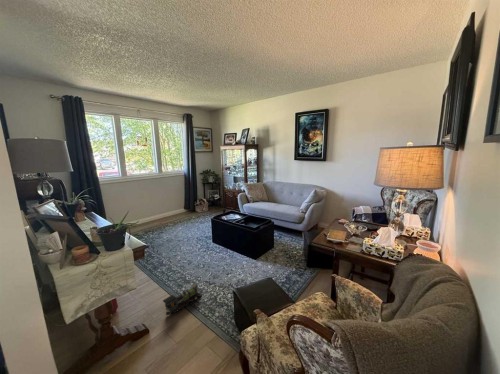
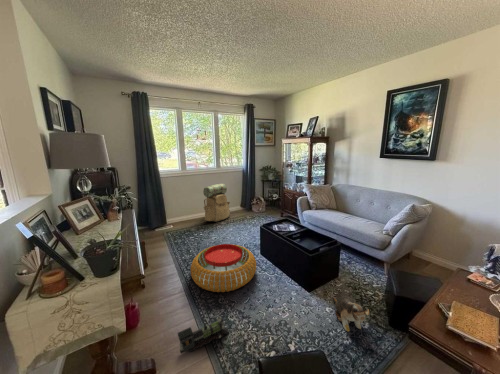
backpack: none [148,188,175,224] -> present [203,184,230,222]
pouf: none [155,236,213,274] -> present [191,244,256,292]
plush toy: none [272,255,295,276] -> present [333,298,369,332]

